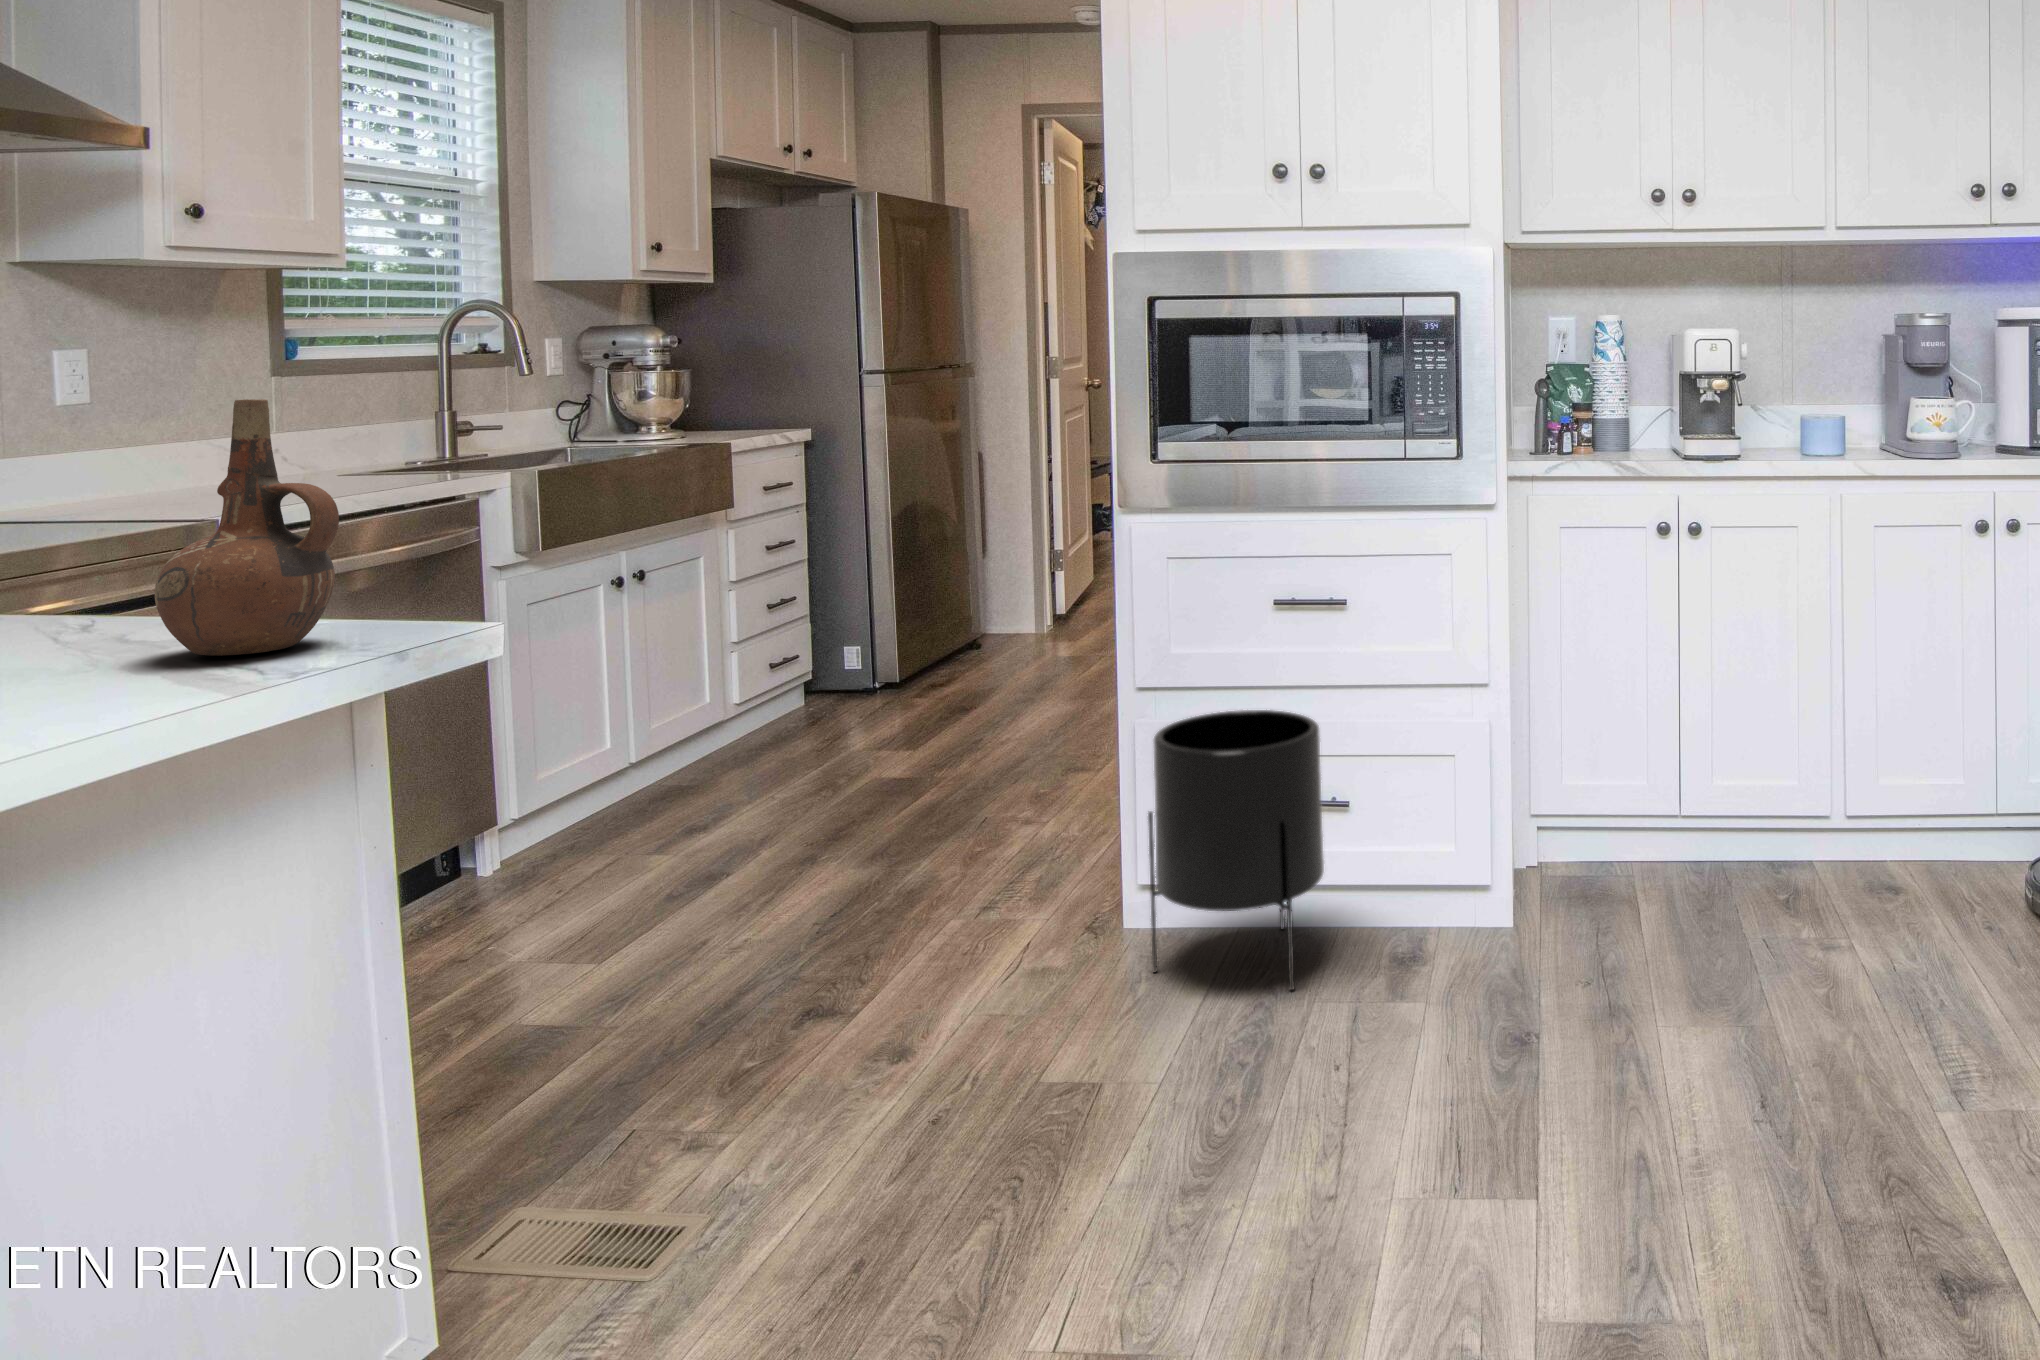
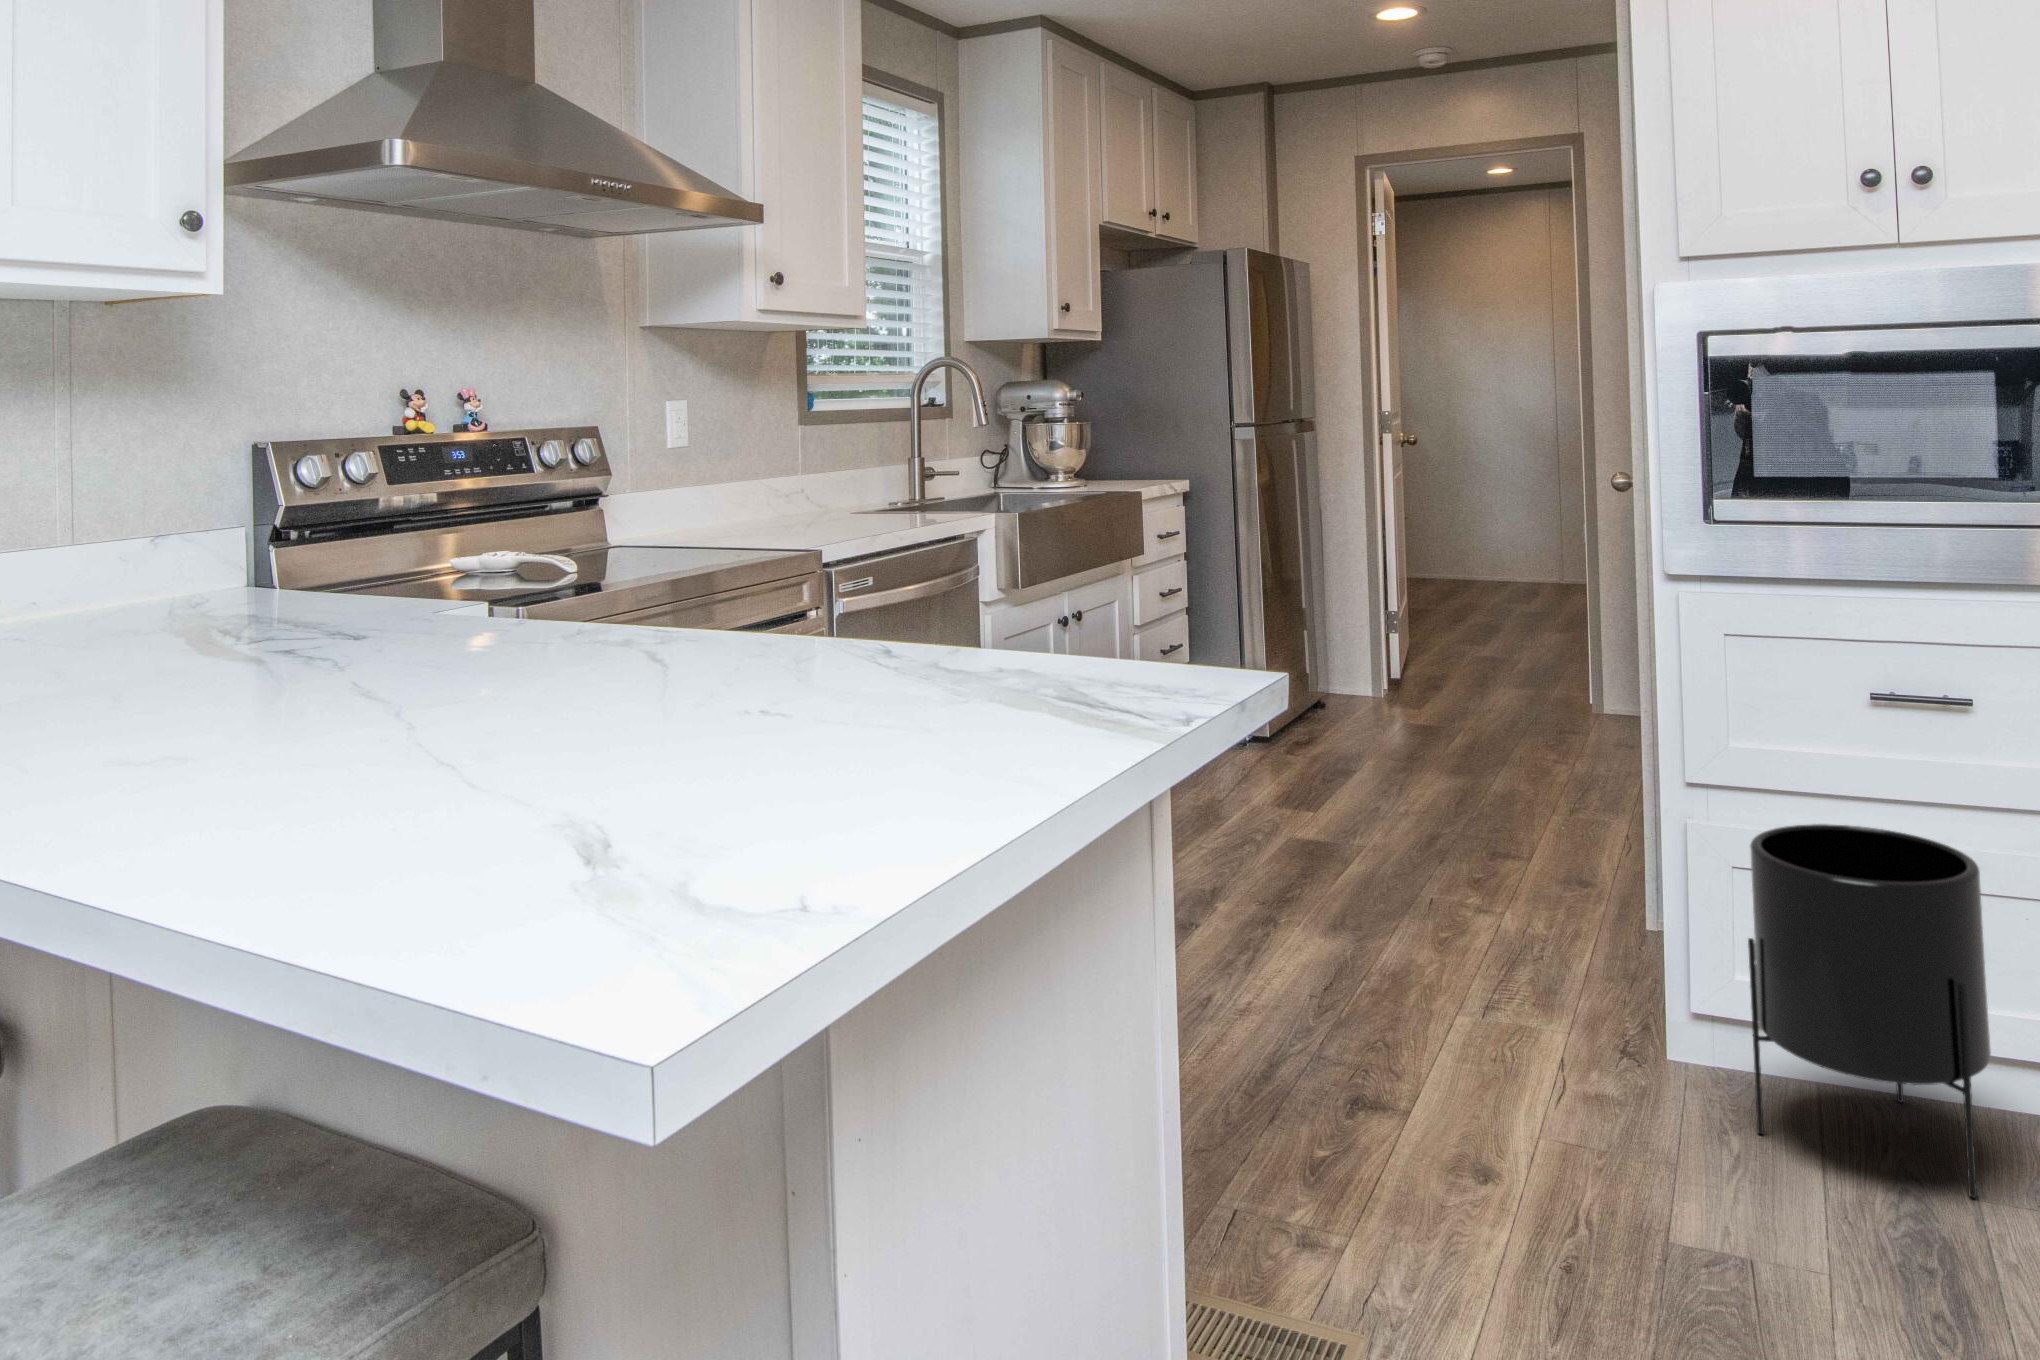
ceramic pitcher: present [155,399,339,656] -> none [994,439,1149,710]

